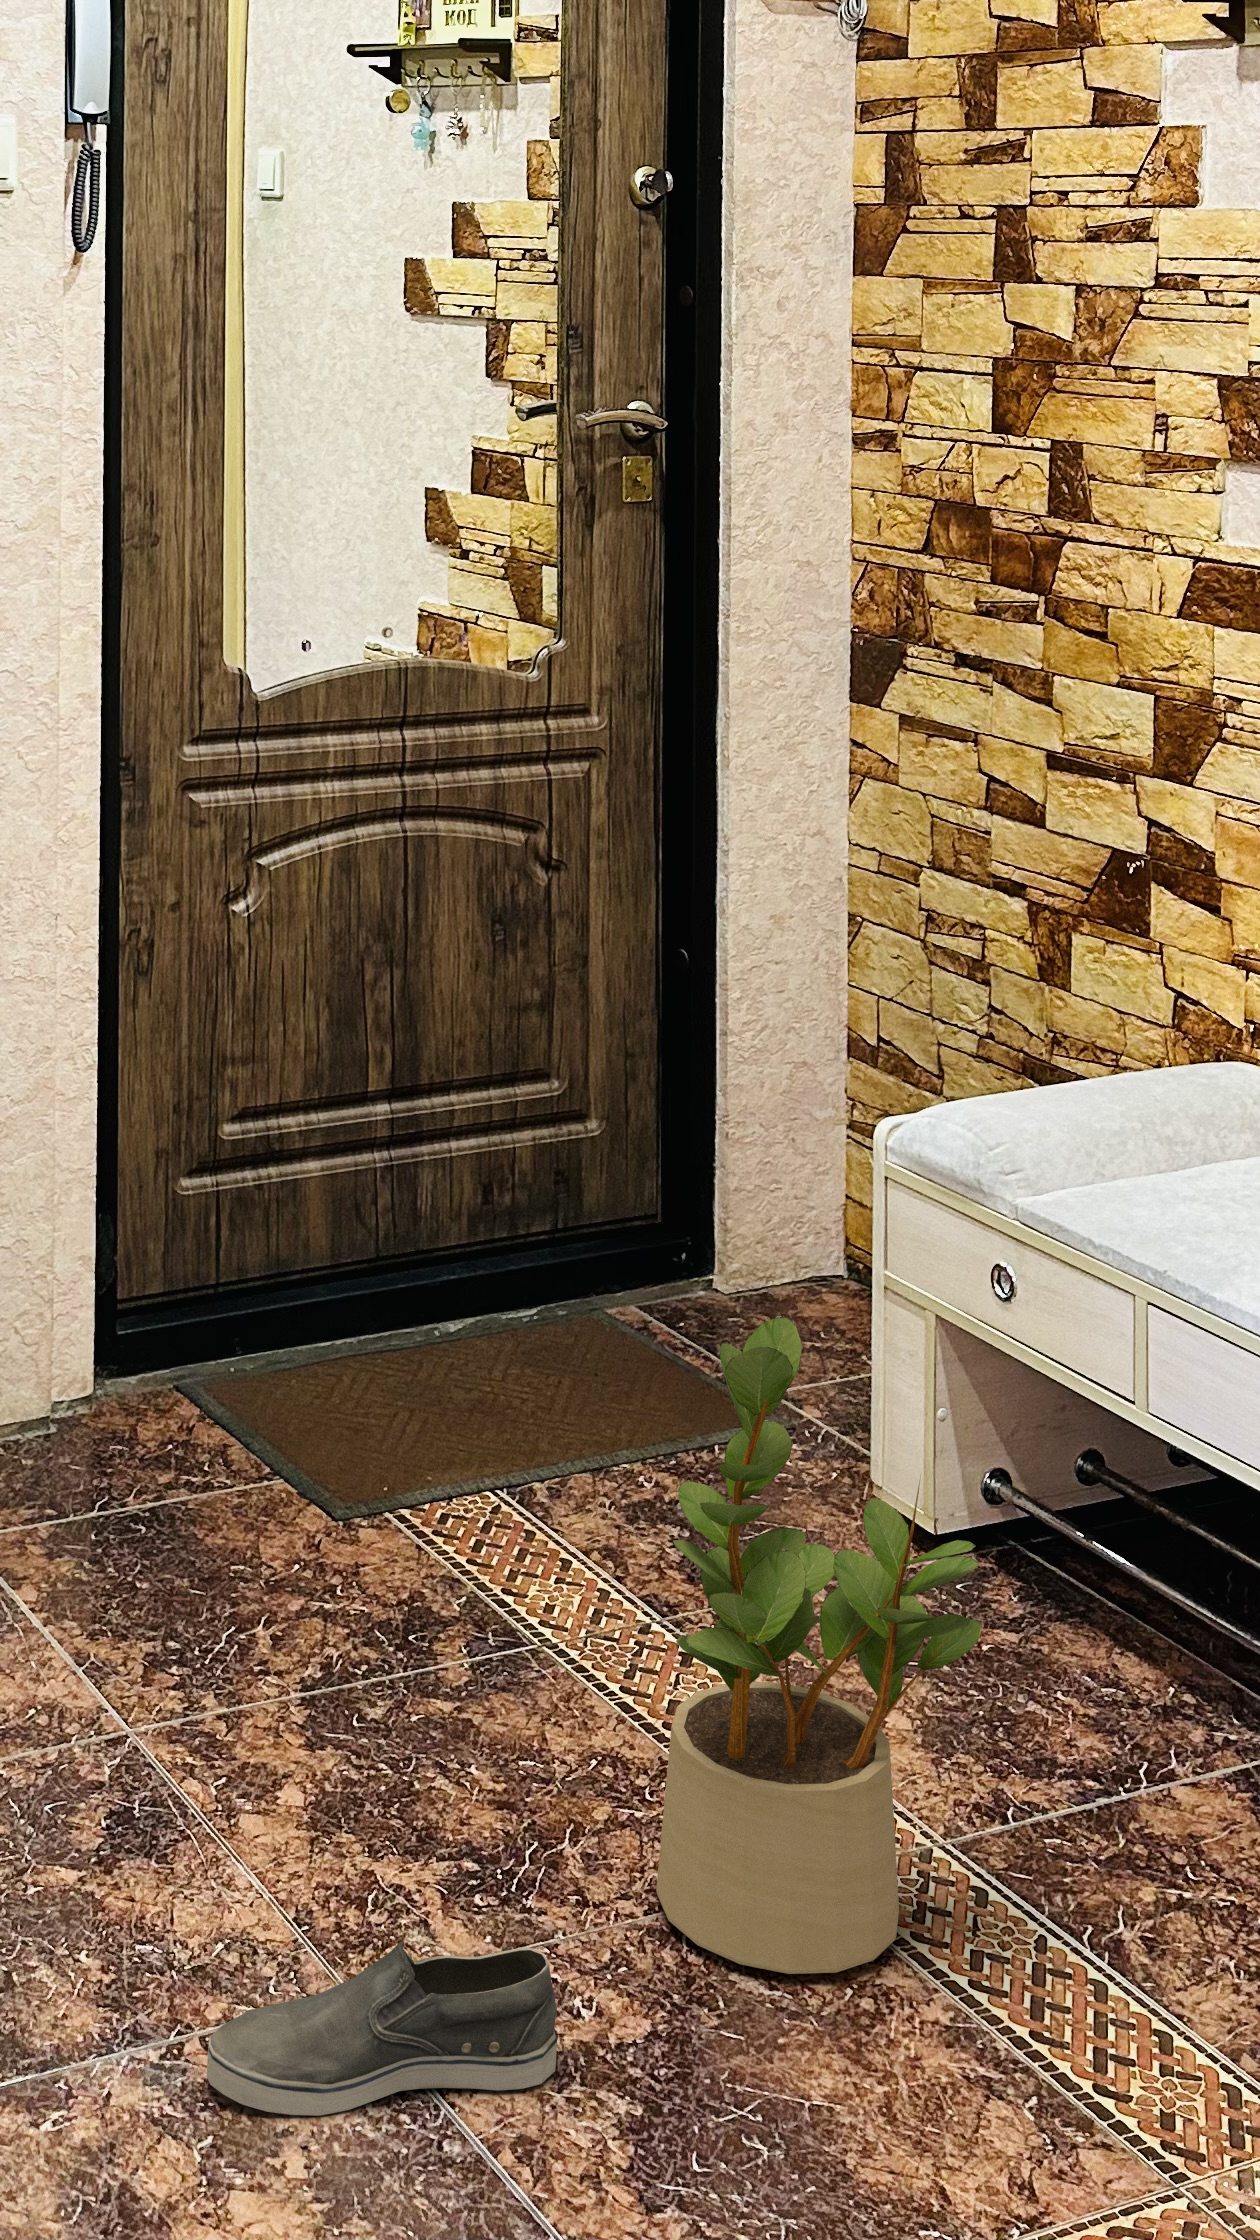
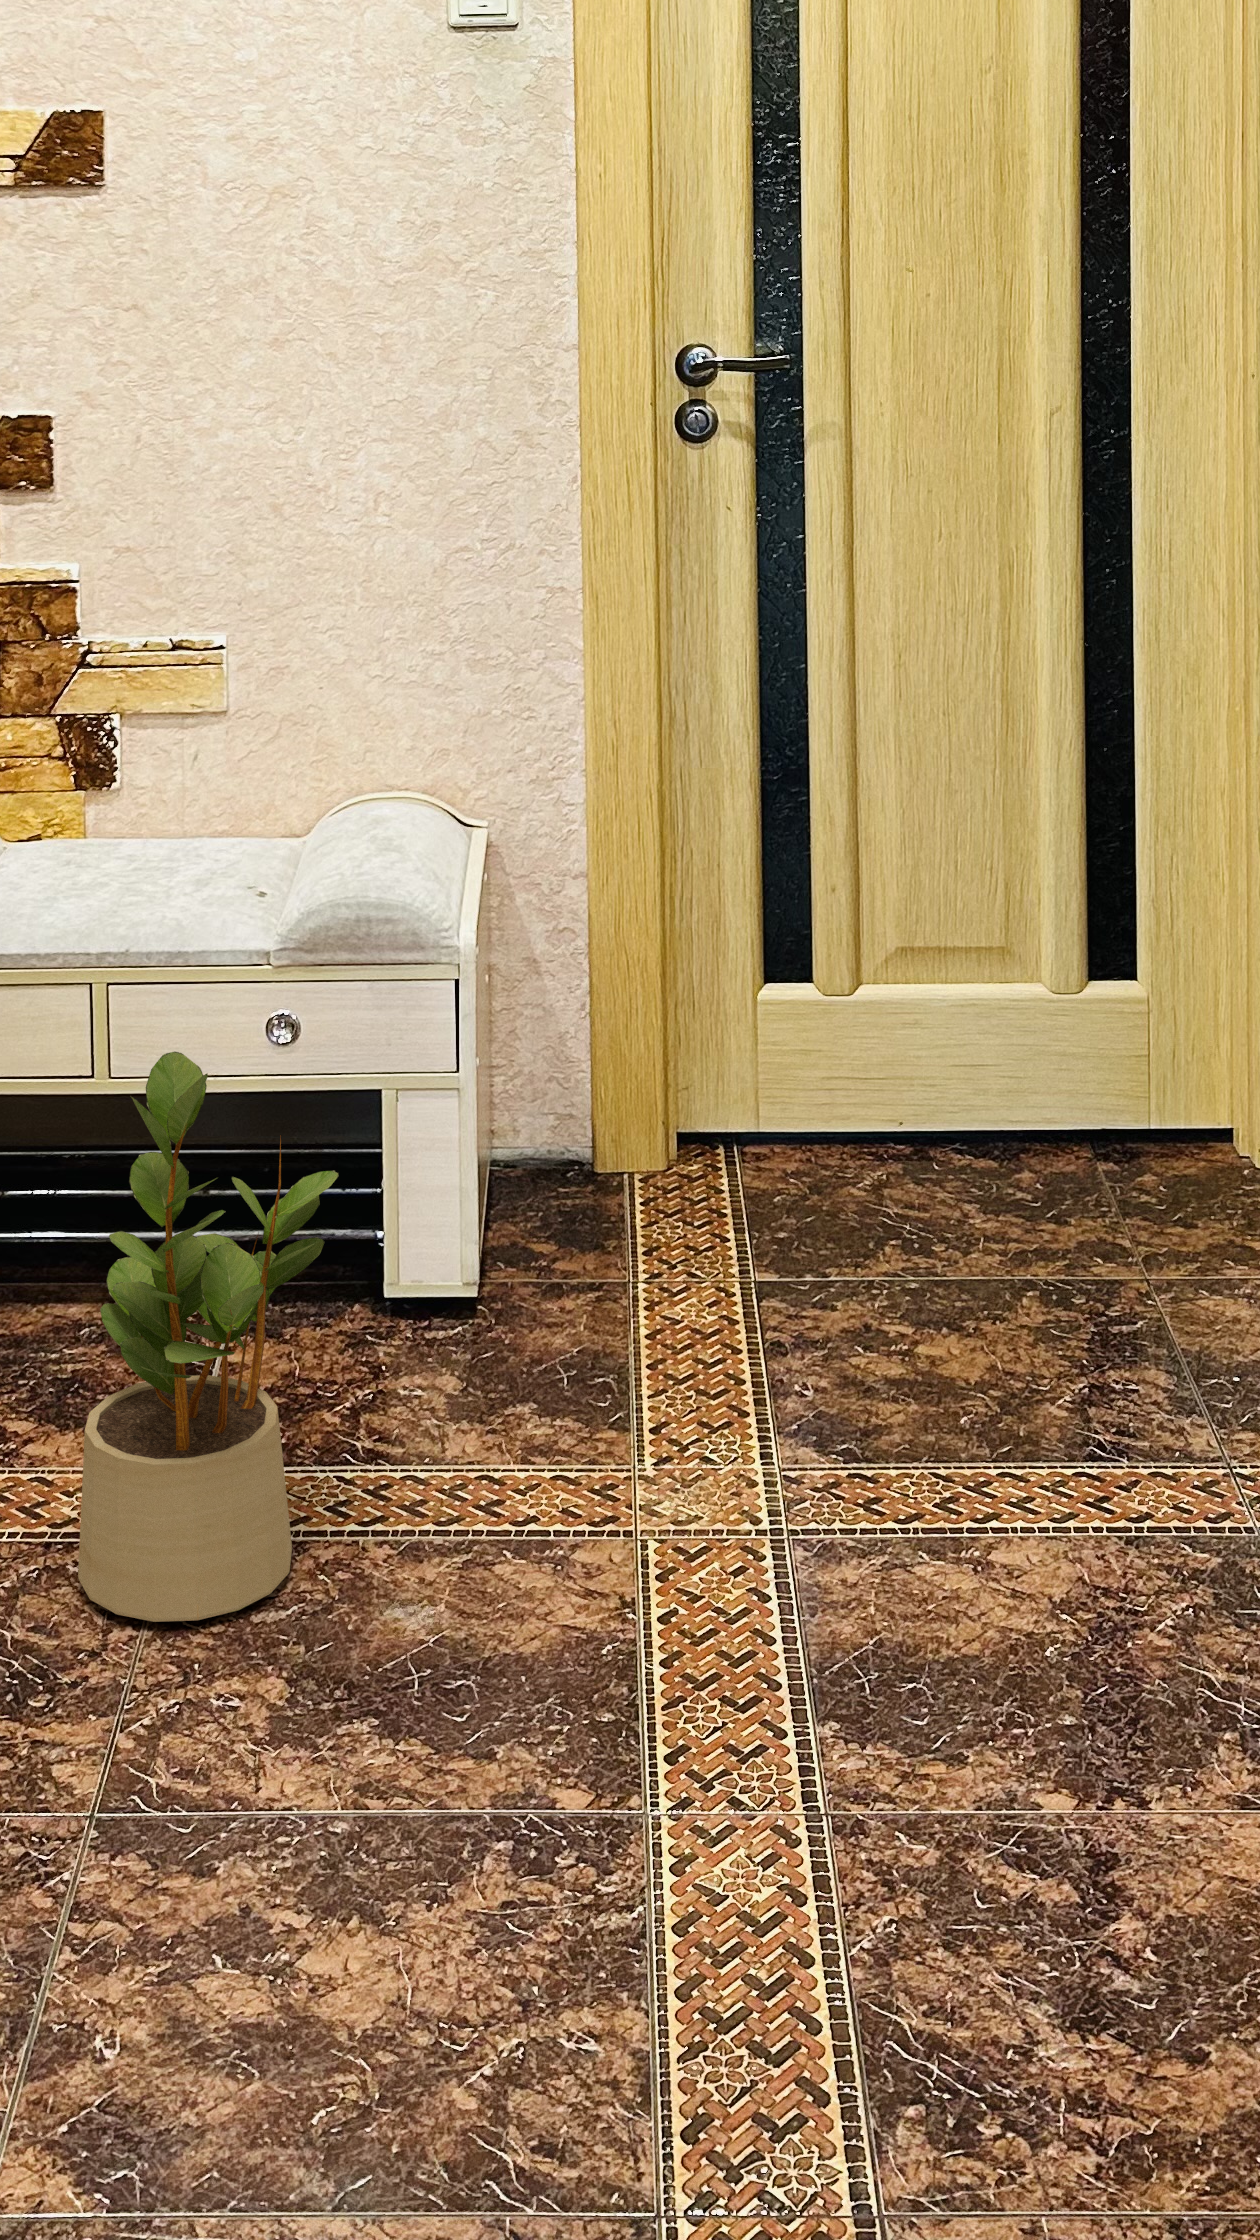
shoe: present [207,1941,557,2115] -> none [99,1655,281,1930]

